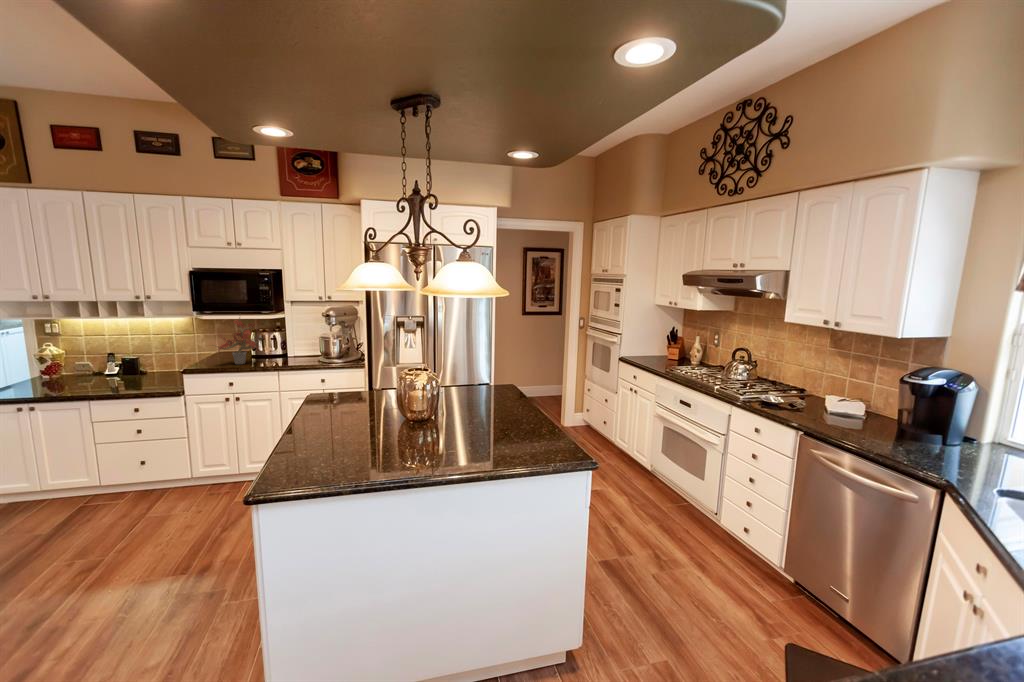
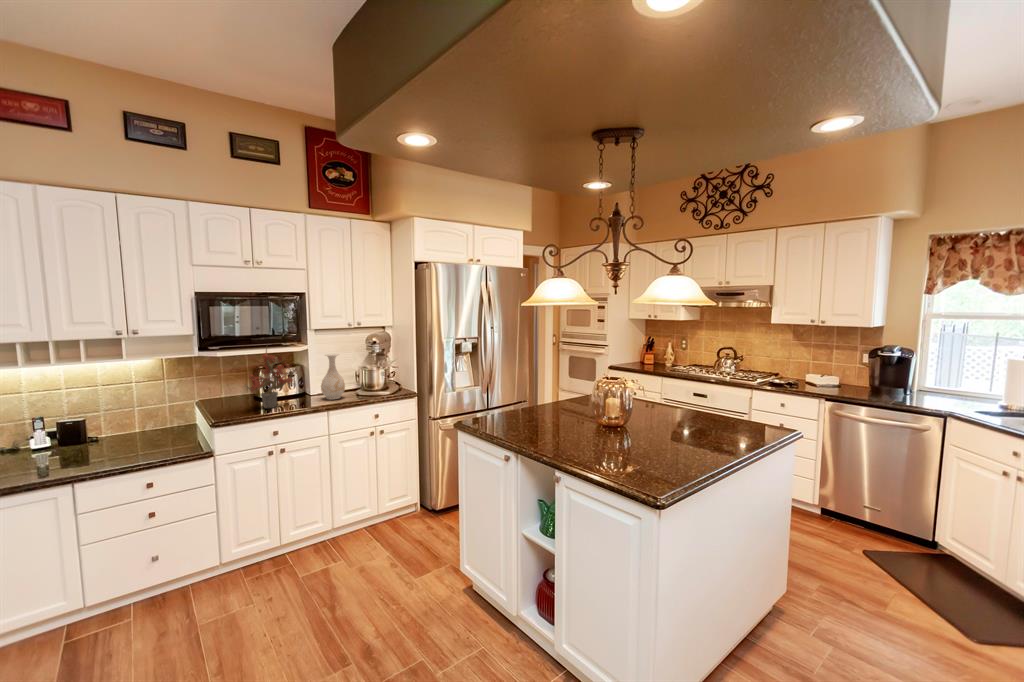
vase: none [284,324,306,363] -> present [321,354,345,400]

